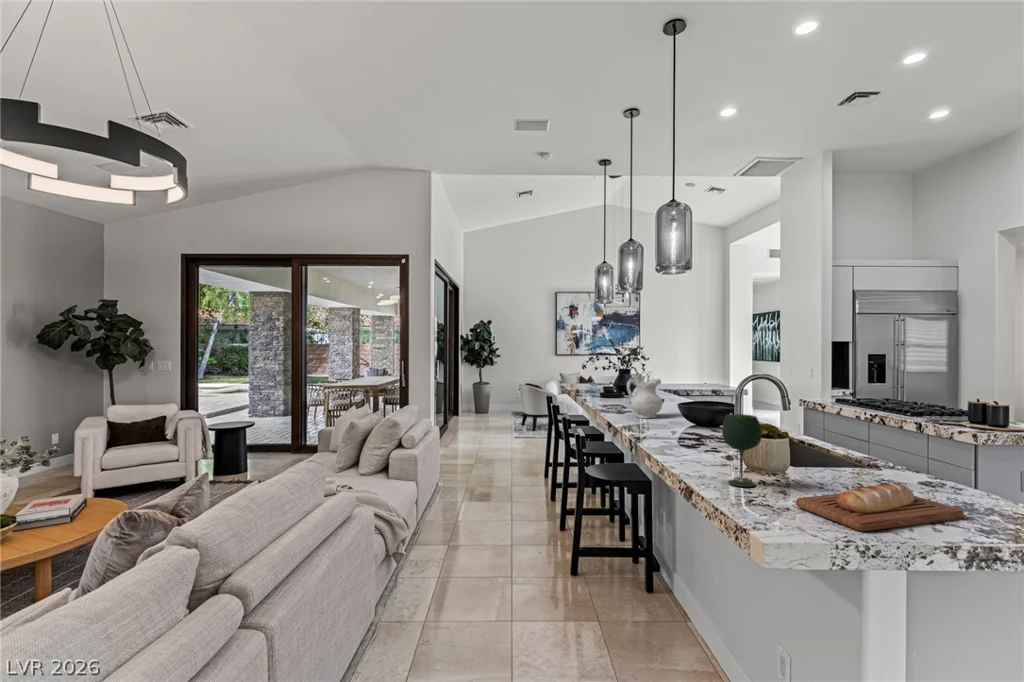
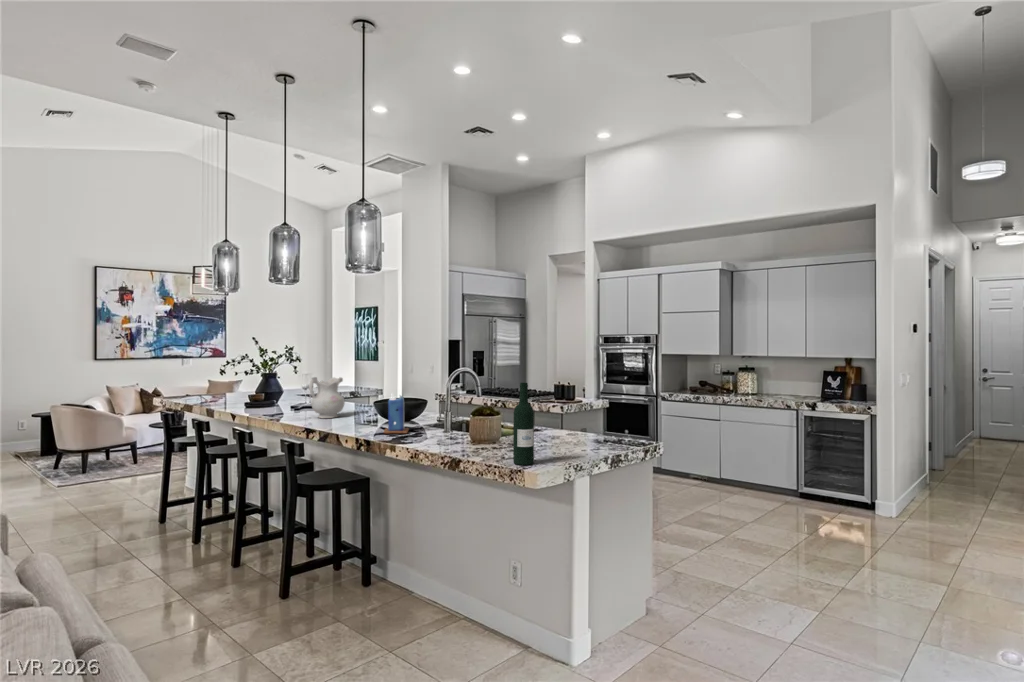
candle: none [666,399,699,446] -> present [384,394,409,434]
wine bottle: none [759,402,791,522] -> present [513,383,534,465]
wine glass: present [722,414,762,487] -> none [466,397,494,452]
bread loaf: present [796,484,964,531] -> none [528,433,607,461]

